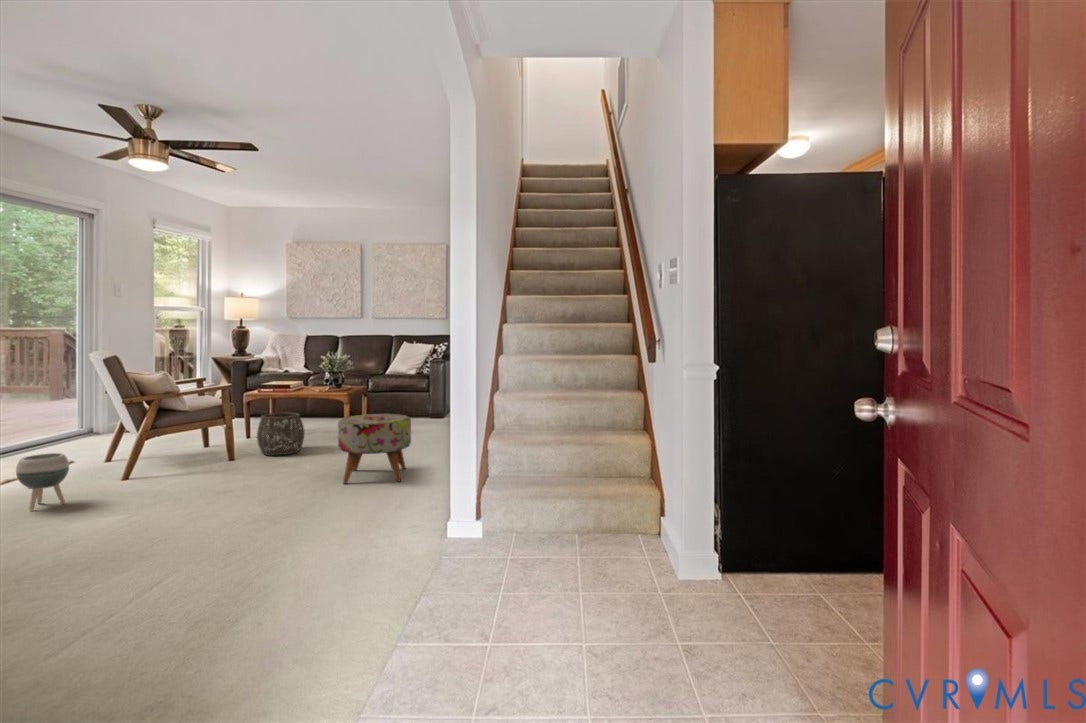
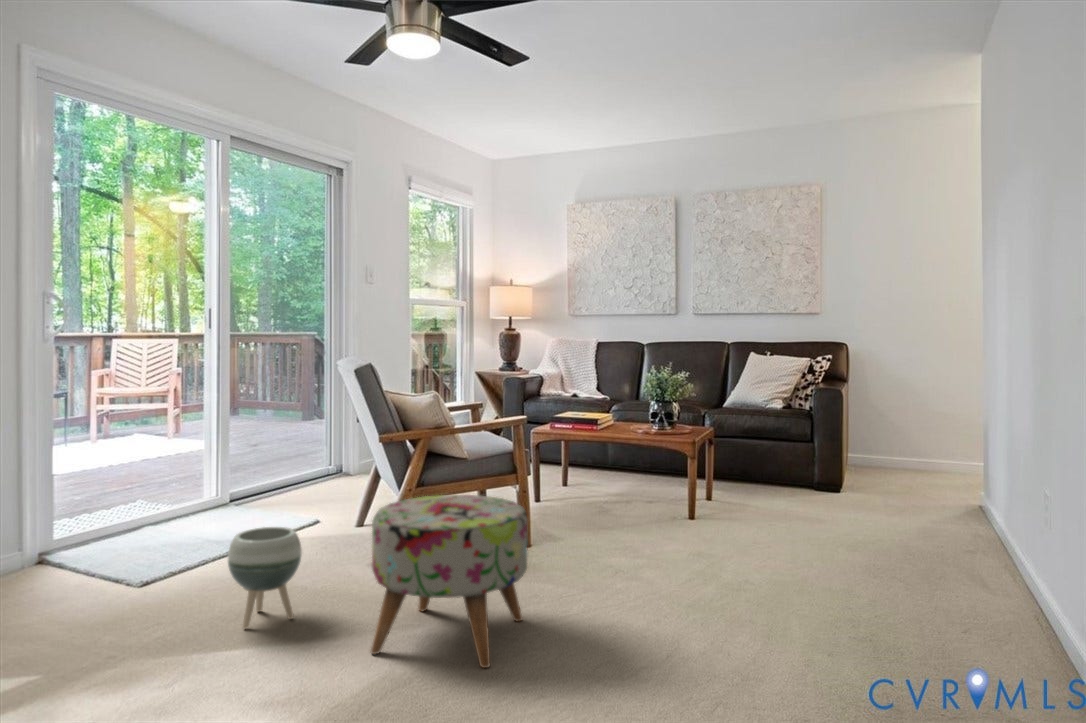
woven basket: present [257,412,304,456] -> none [562,467,638,544]
ottoman: present [338,414,411,484] -> present [371,495,528,668]

